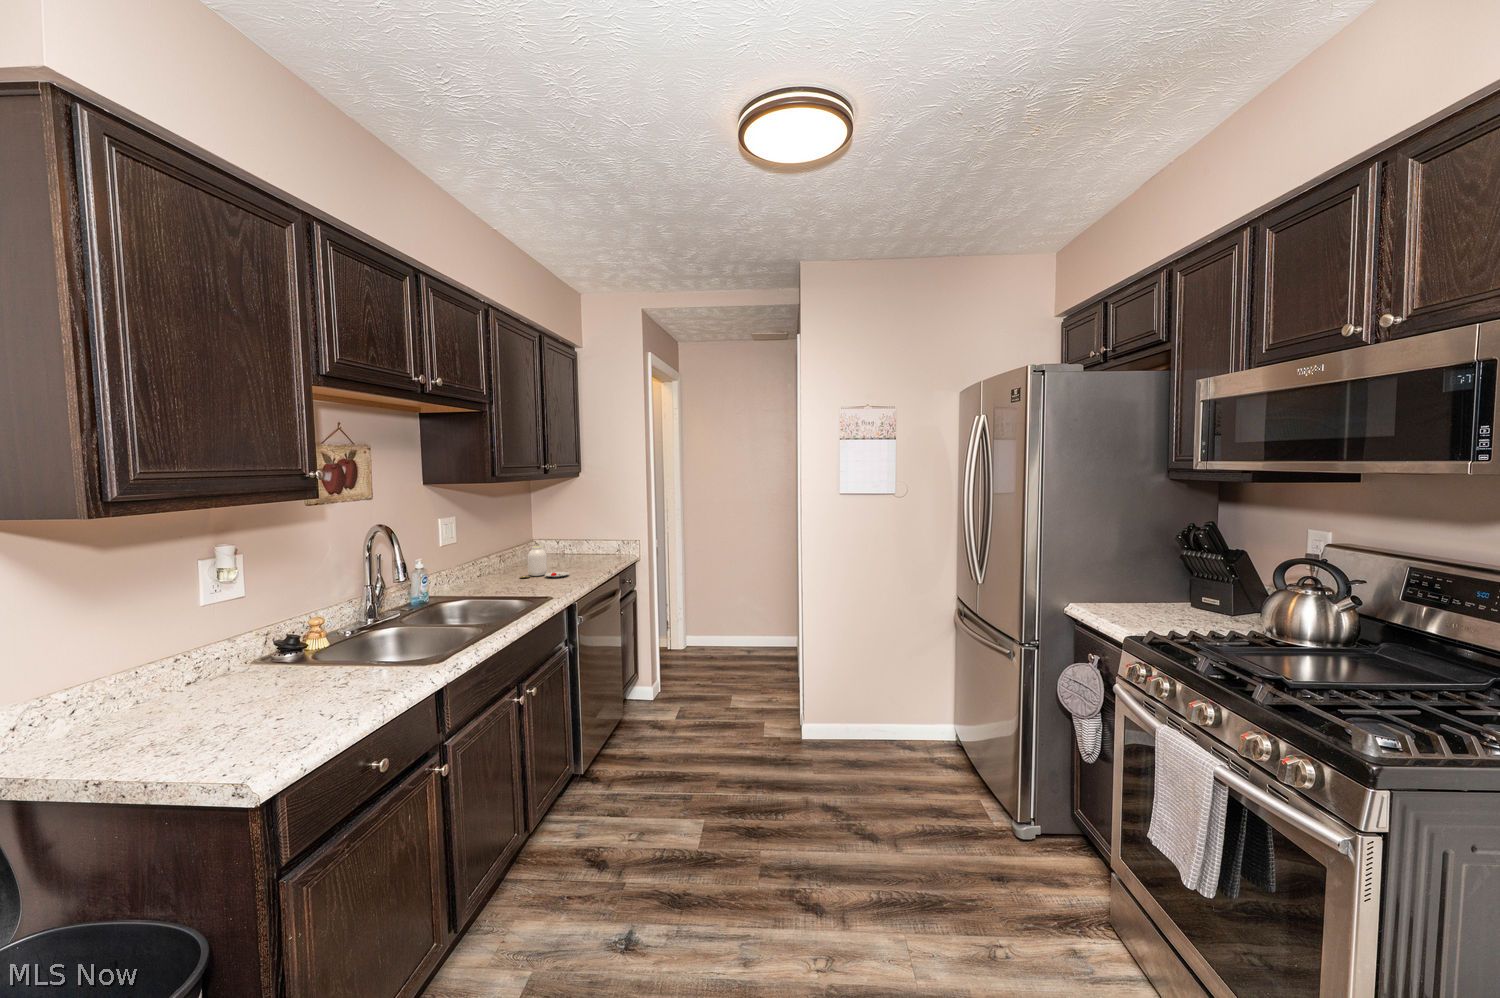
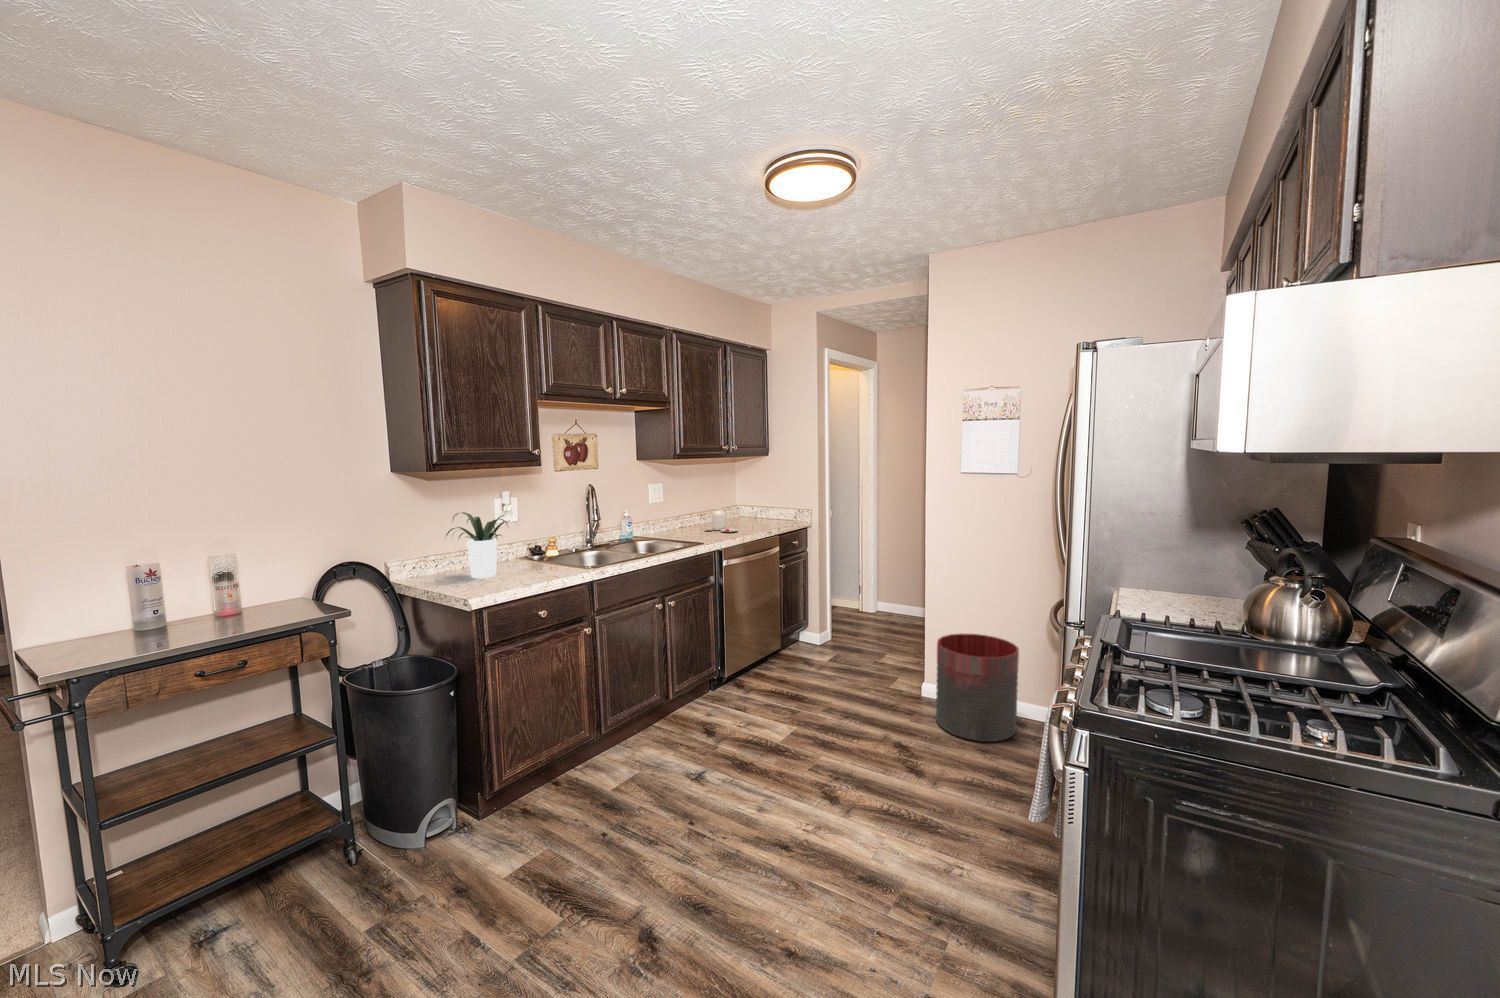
potted plant: none [125,588,301,723] -> present [446,512,508,578]
trash can: none [833,661,917,780] -> present [936,633,1019,742]

